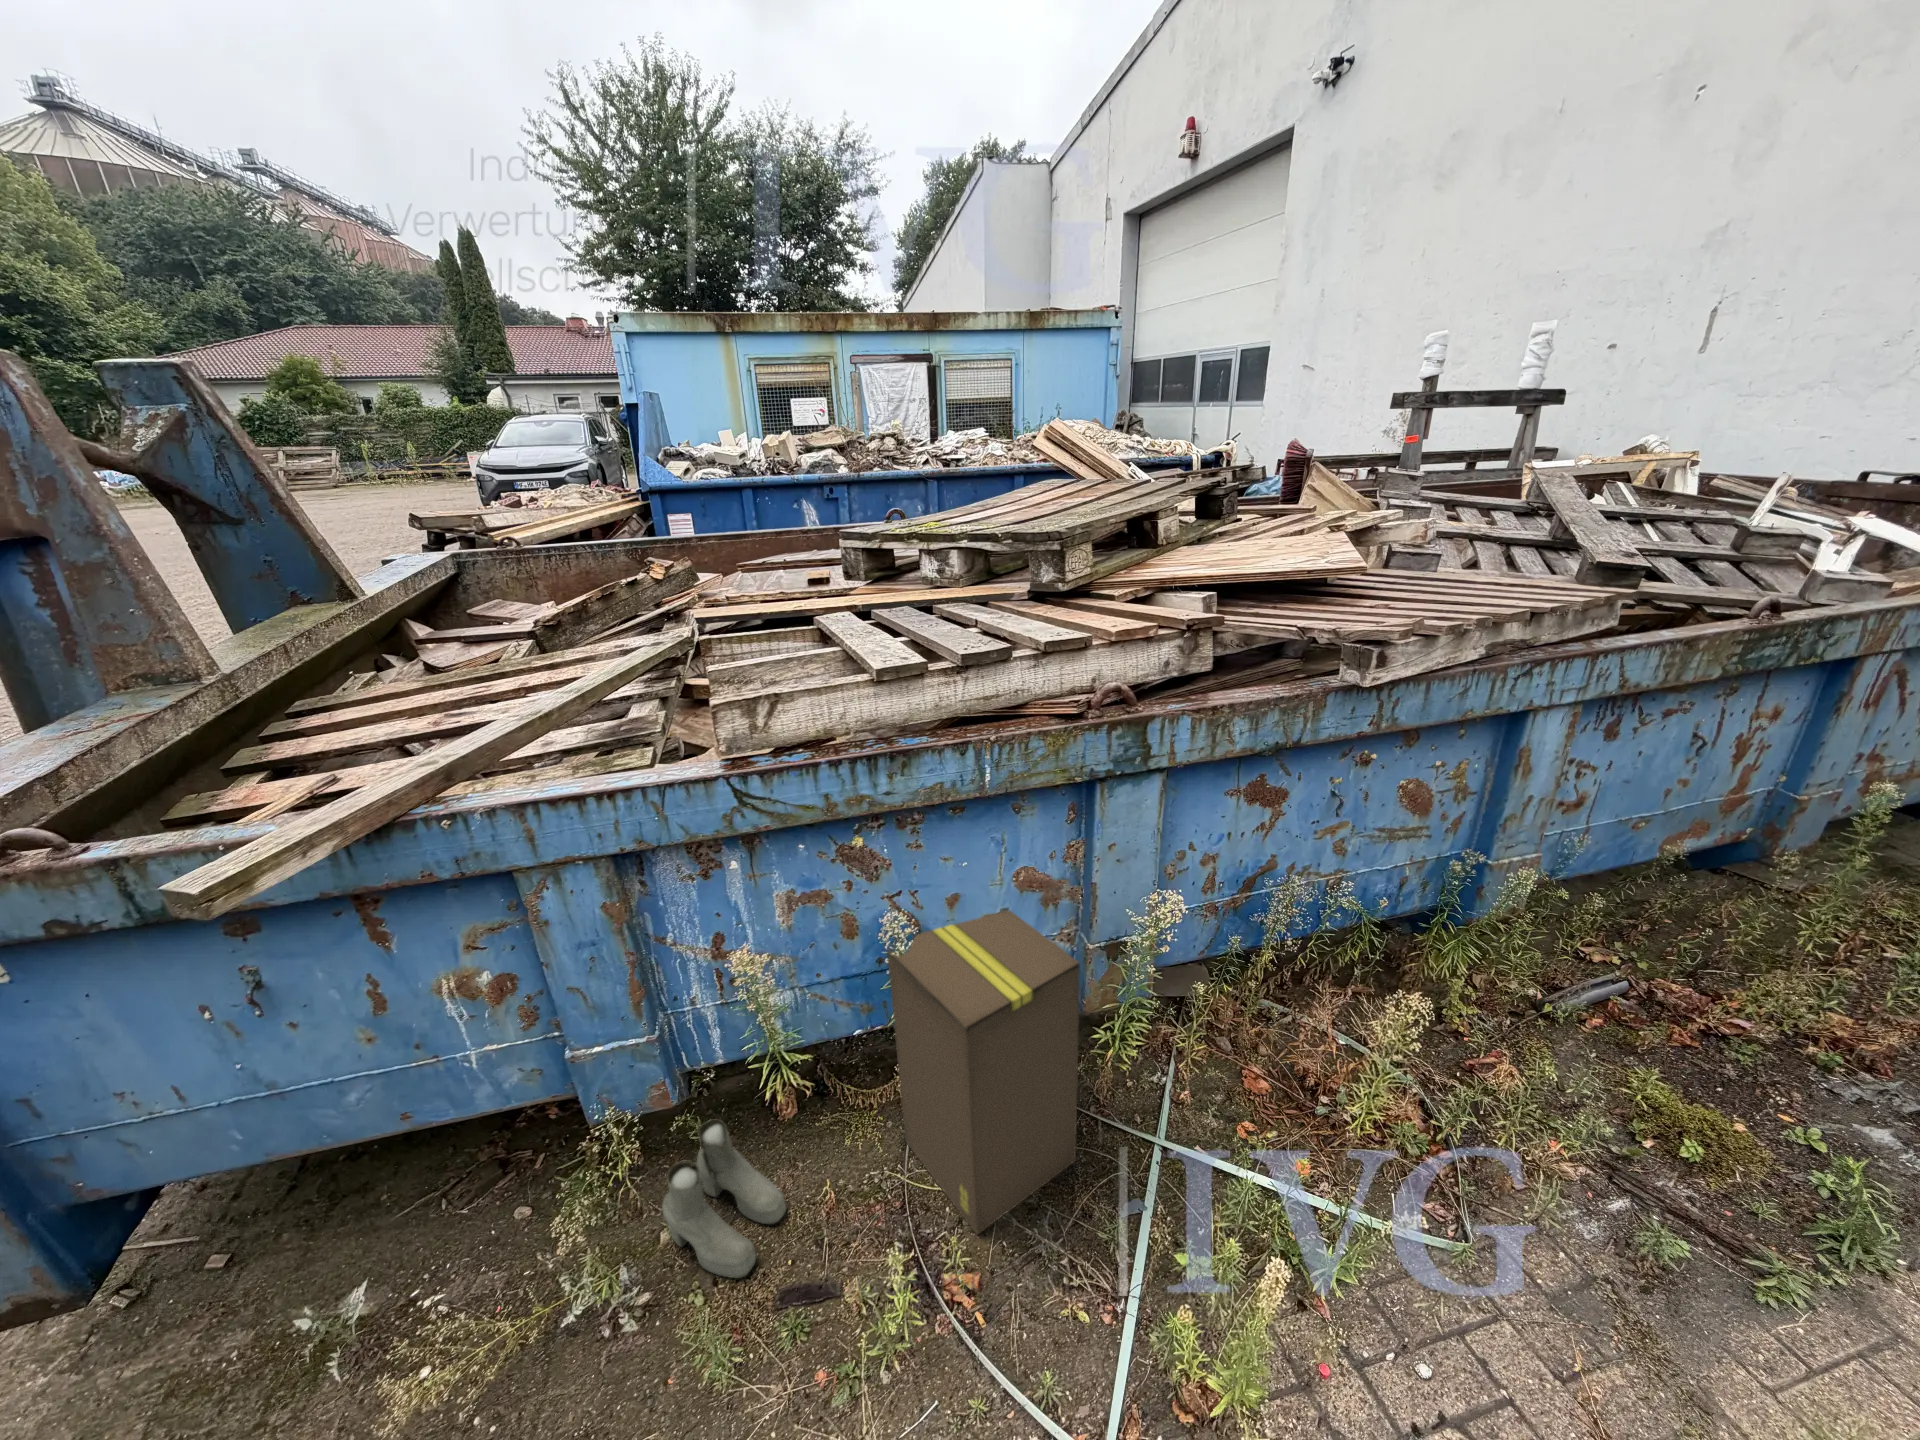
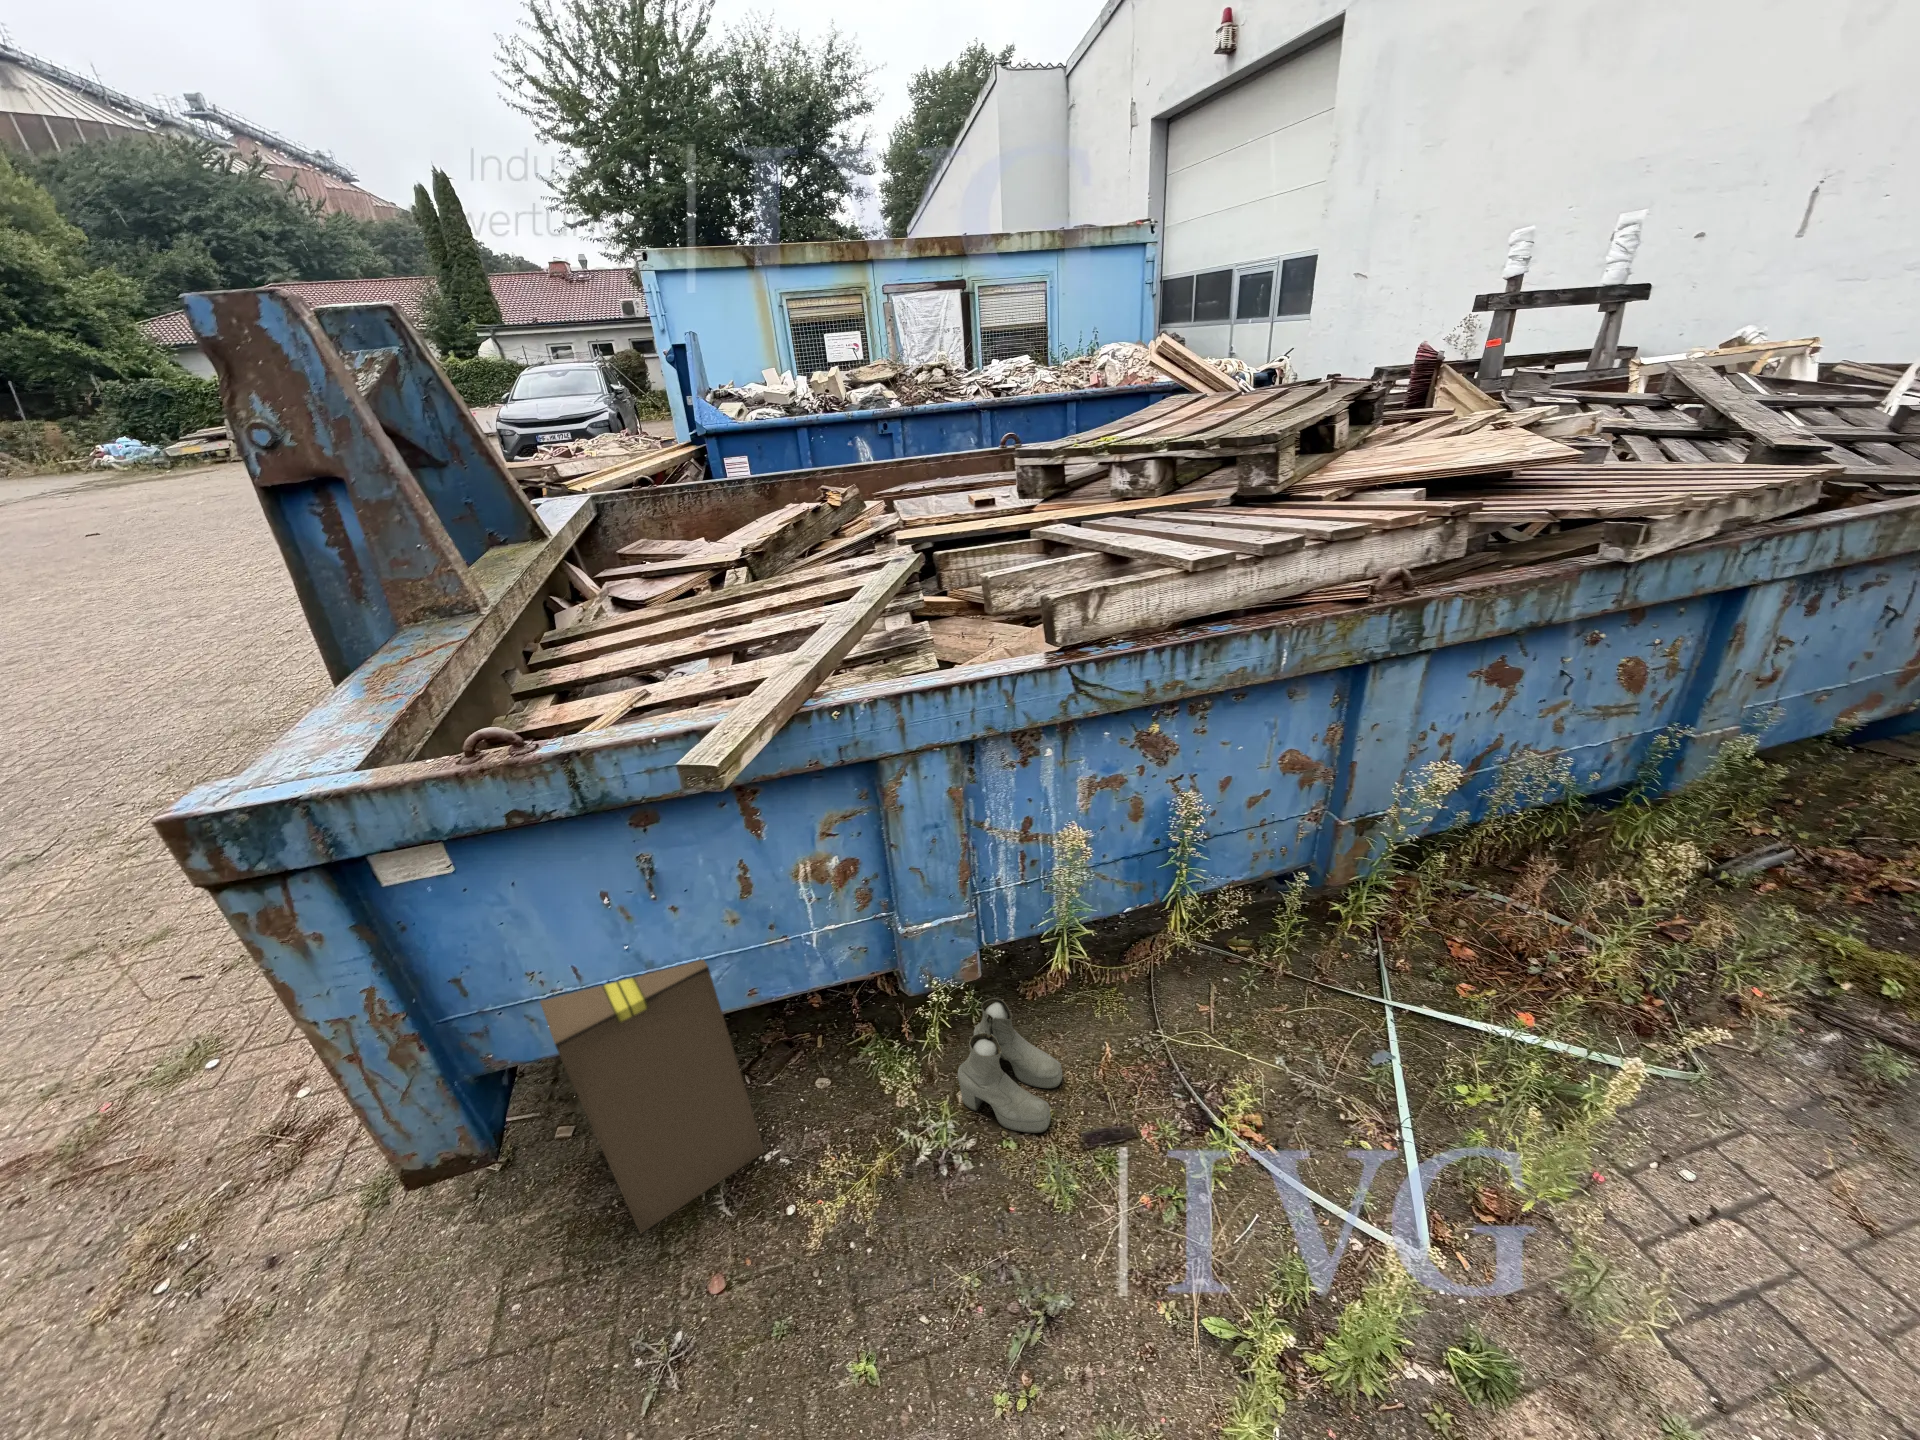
cardboard box: present [887,911,1080,1235] -> present [540,960,764,1233]

